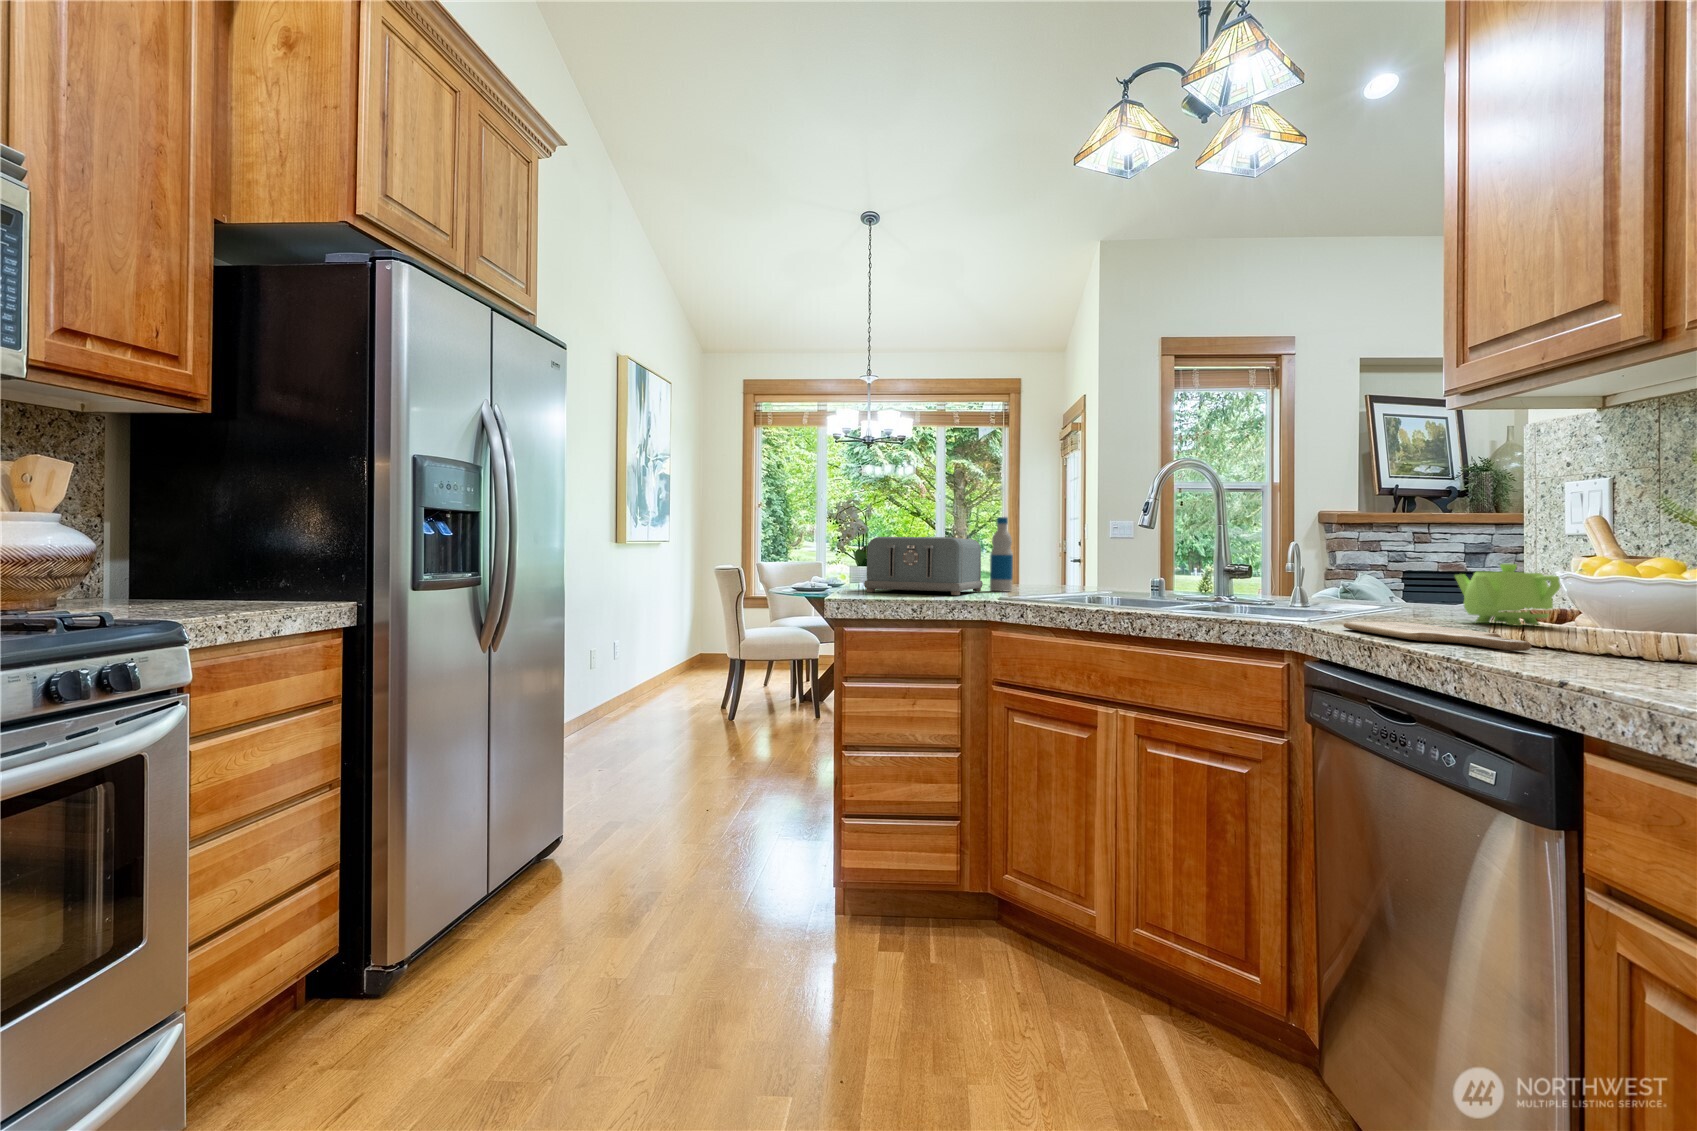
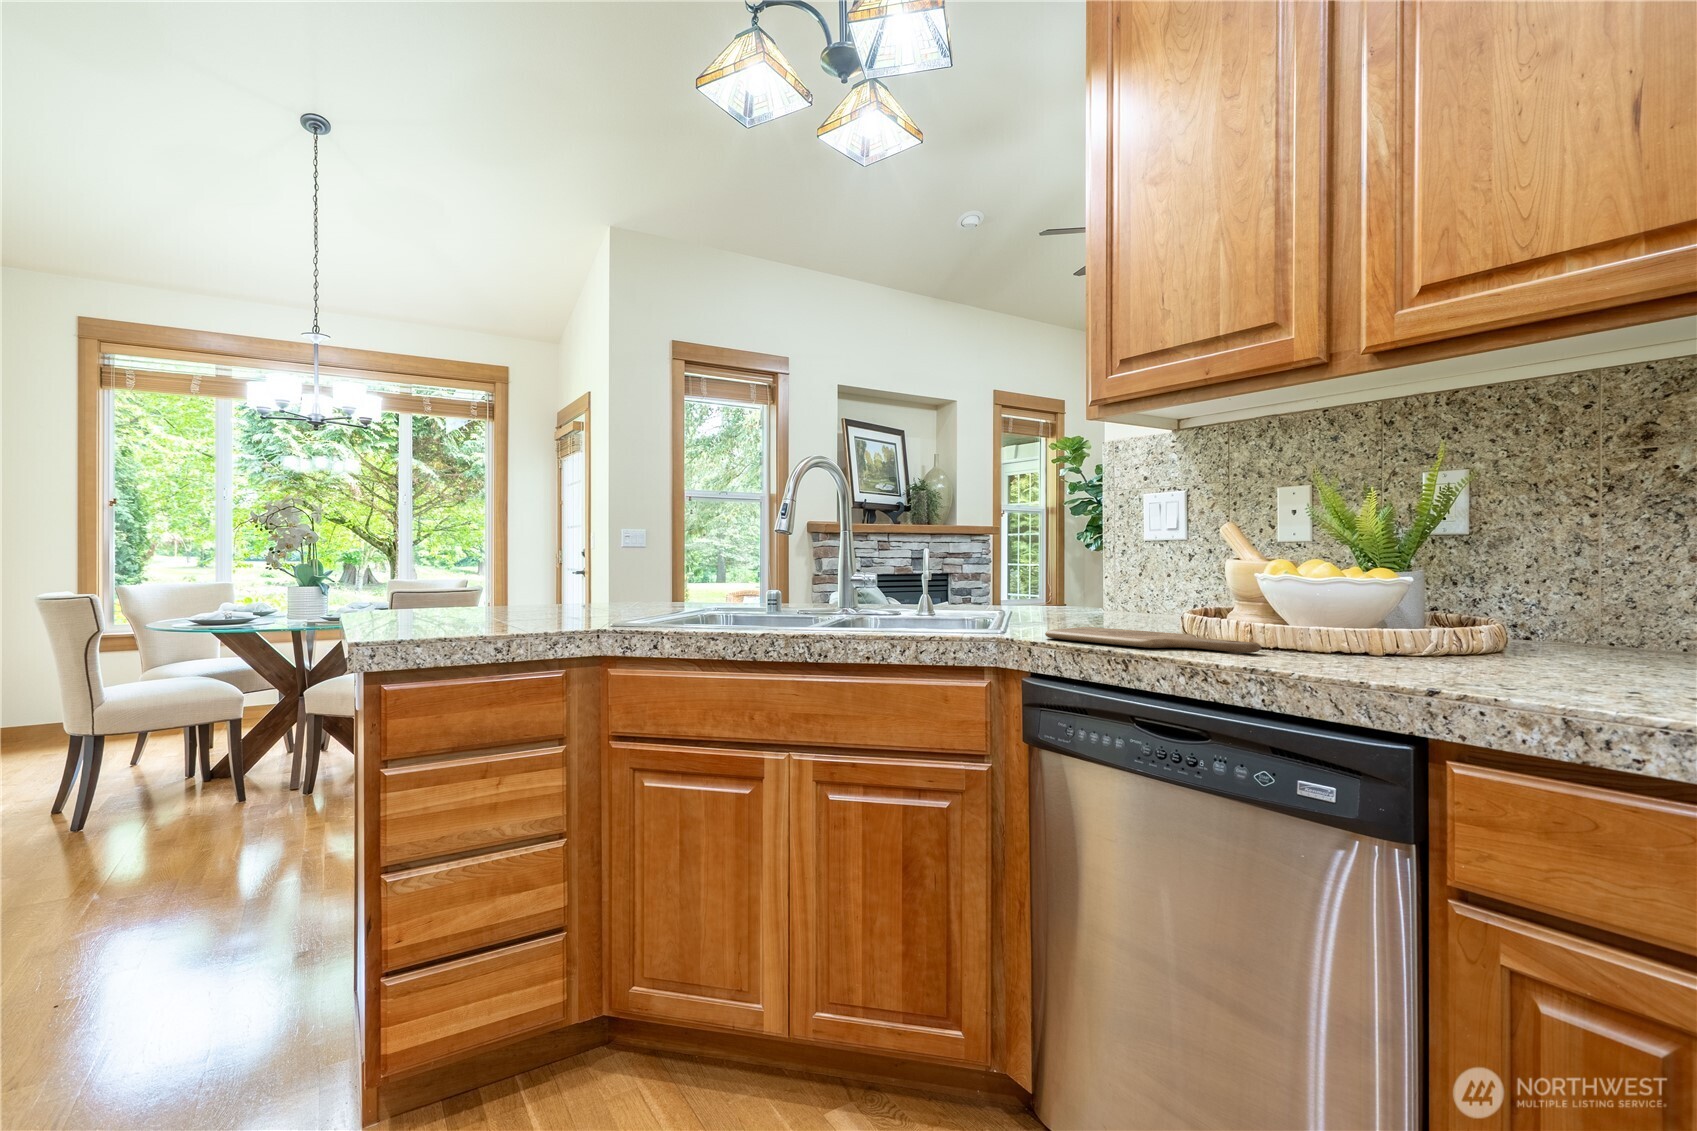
bottle: present [990,517,1013,591] -> none [558,520,587,613]
toaster: present [864,537,983,595] -> none [388,545,553,626]
teapot: present [1455,564,1560,626] -> none [1053,566,1141,621]

